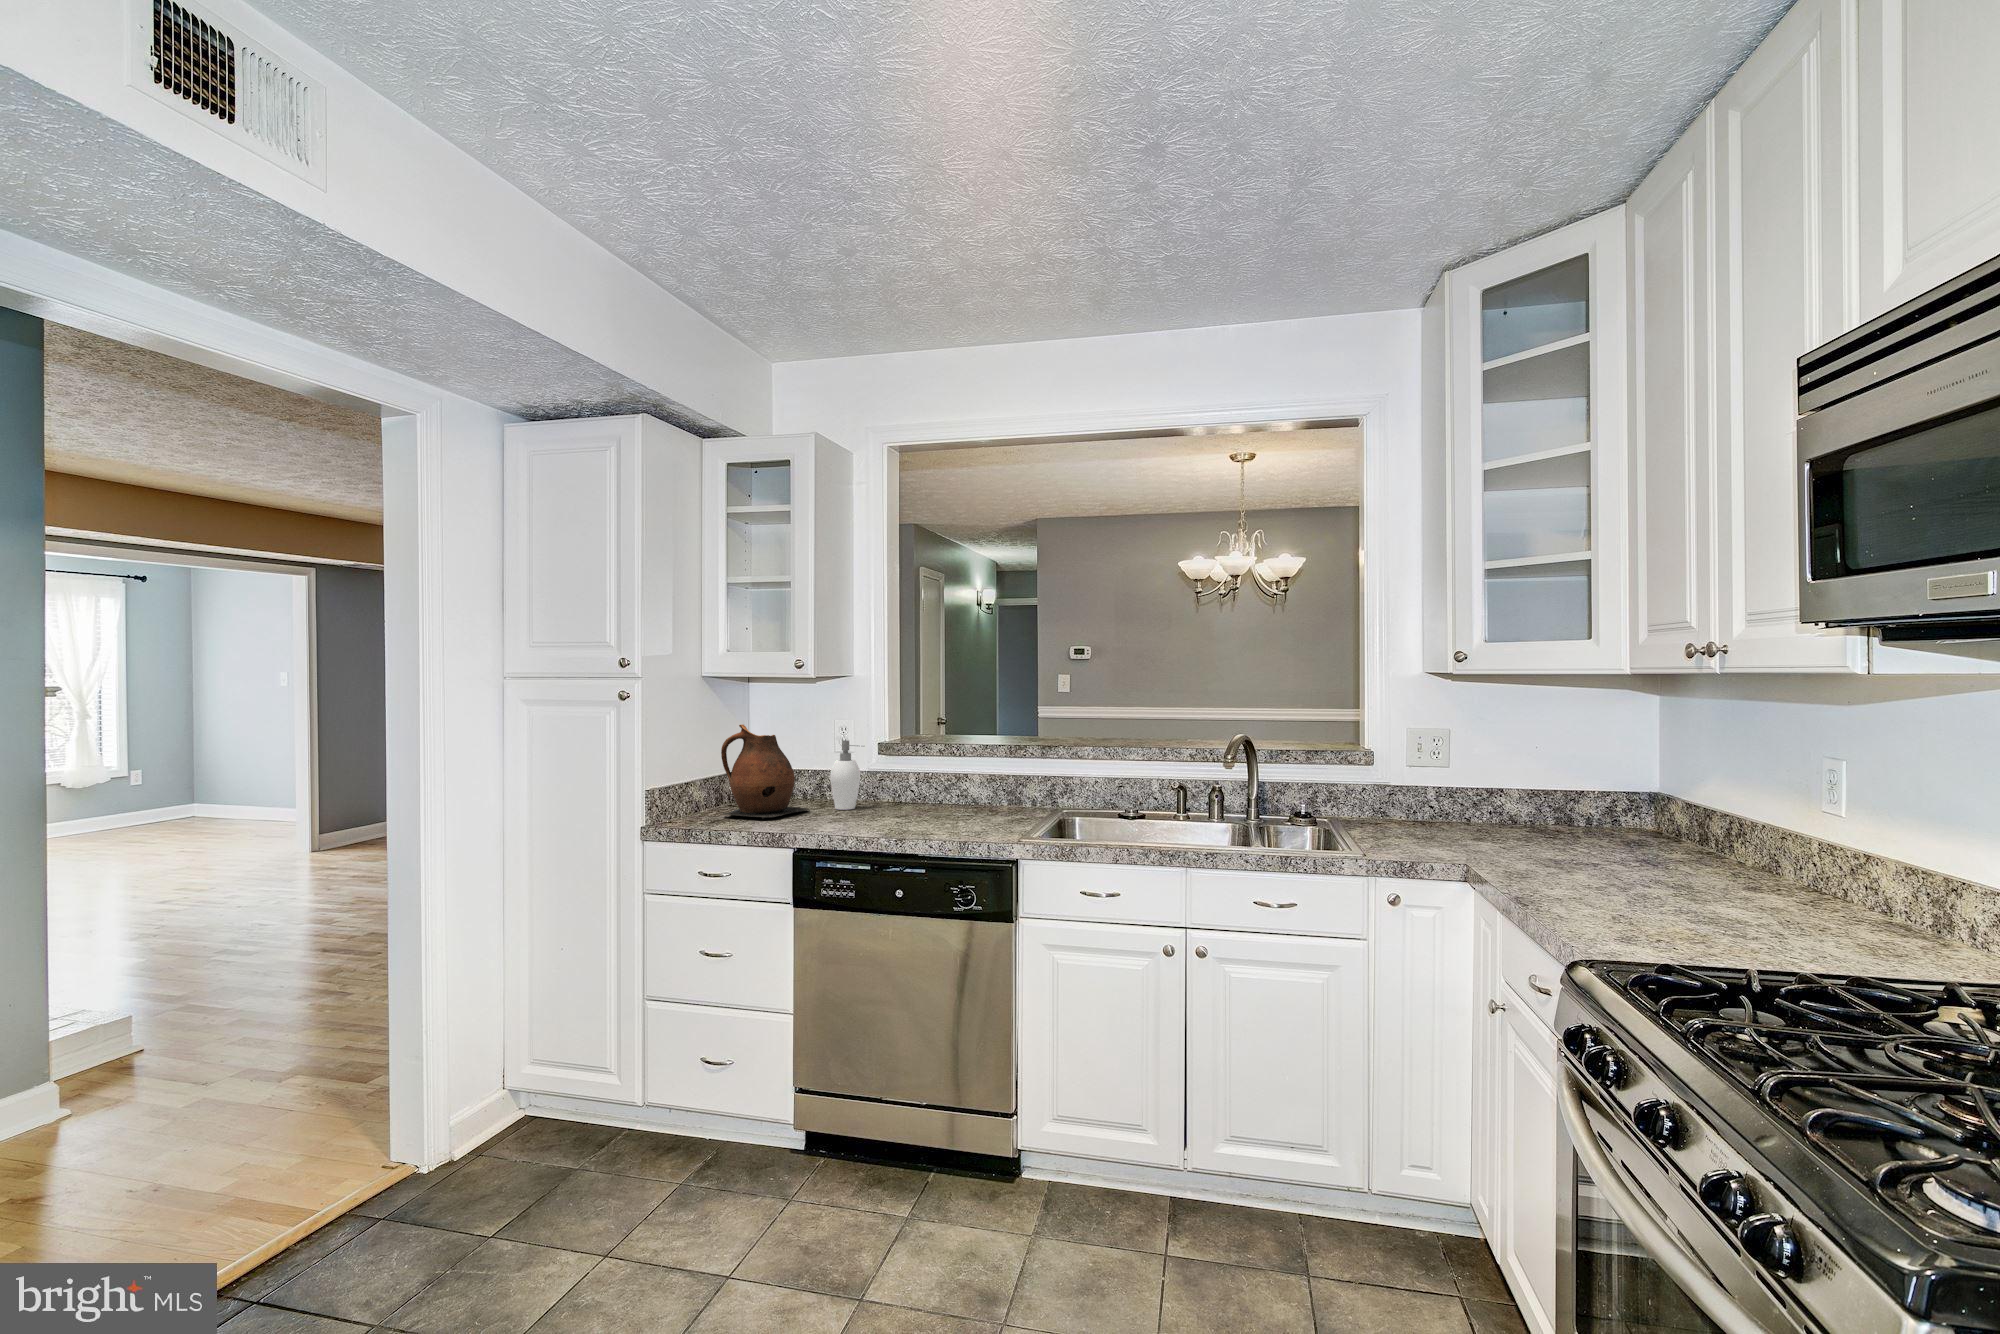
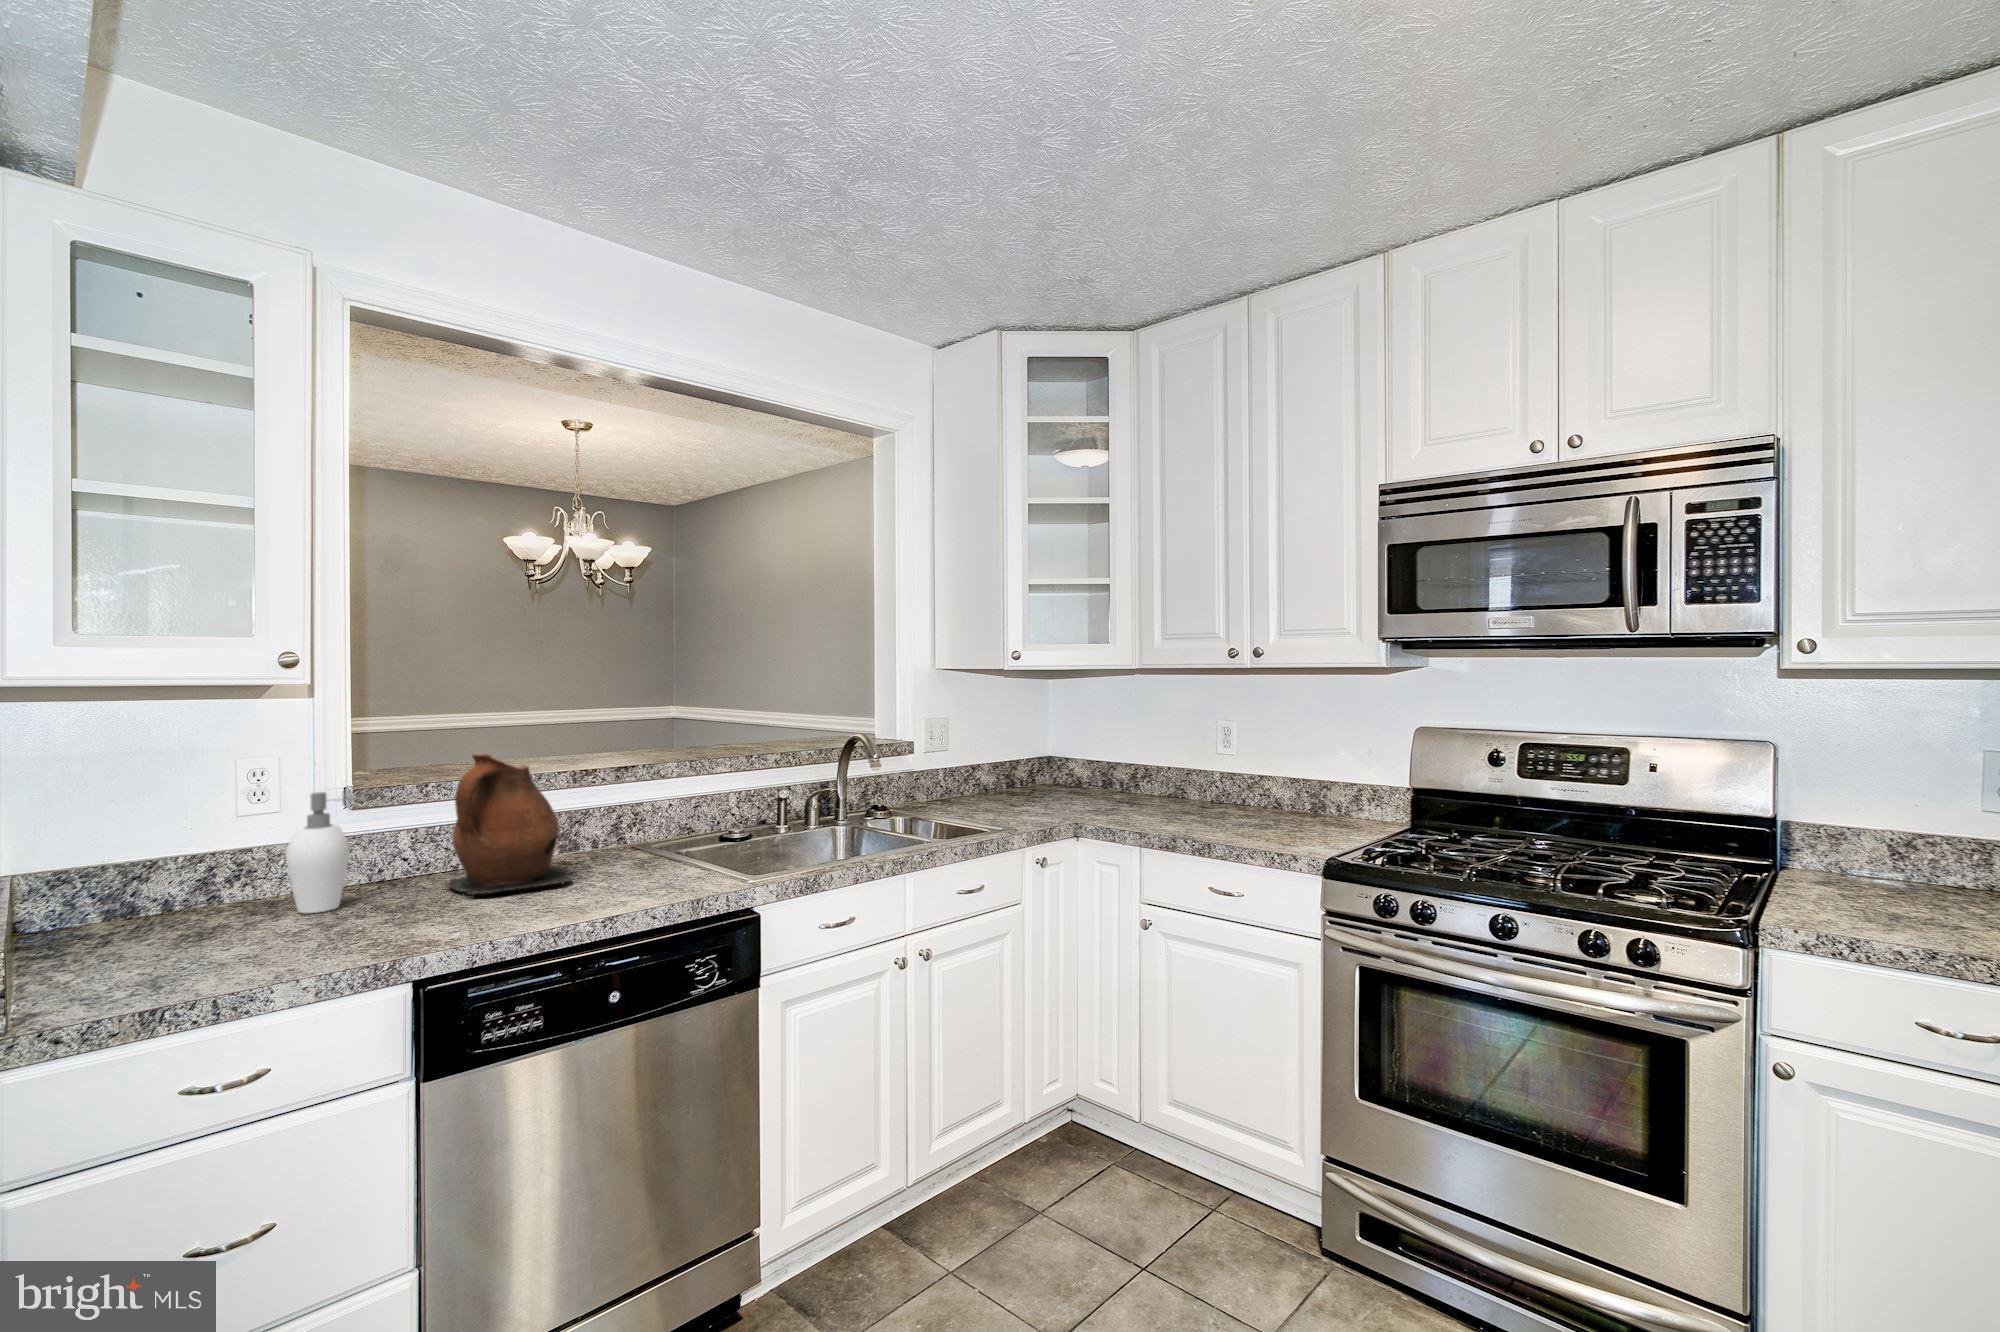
ceramic pitcher: present [721,724,809,819] -> present [447,754,572,894]

